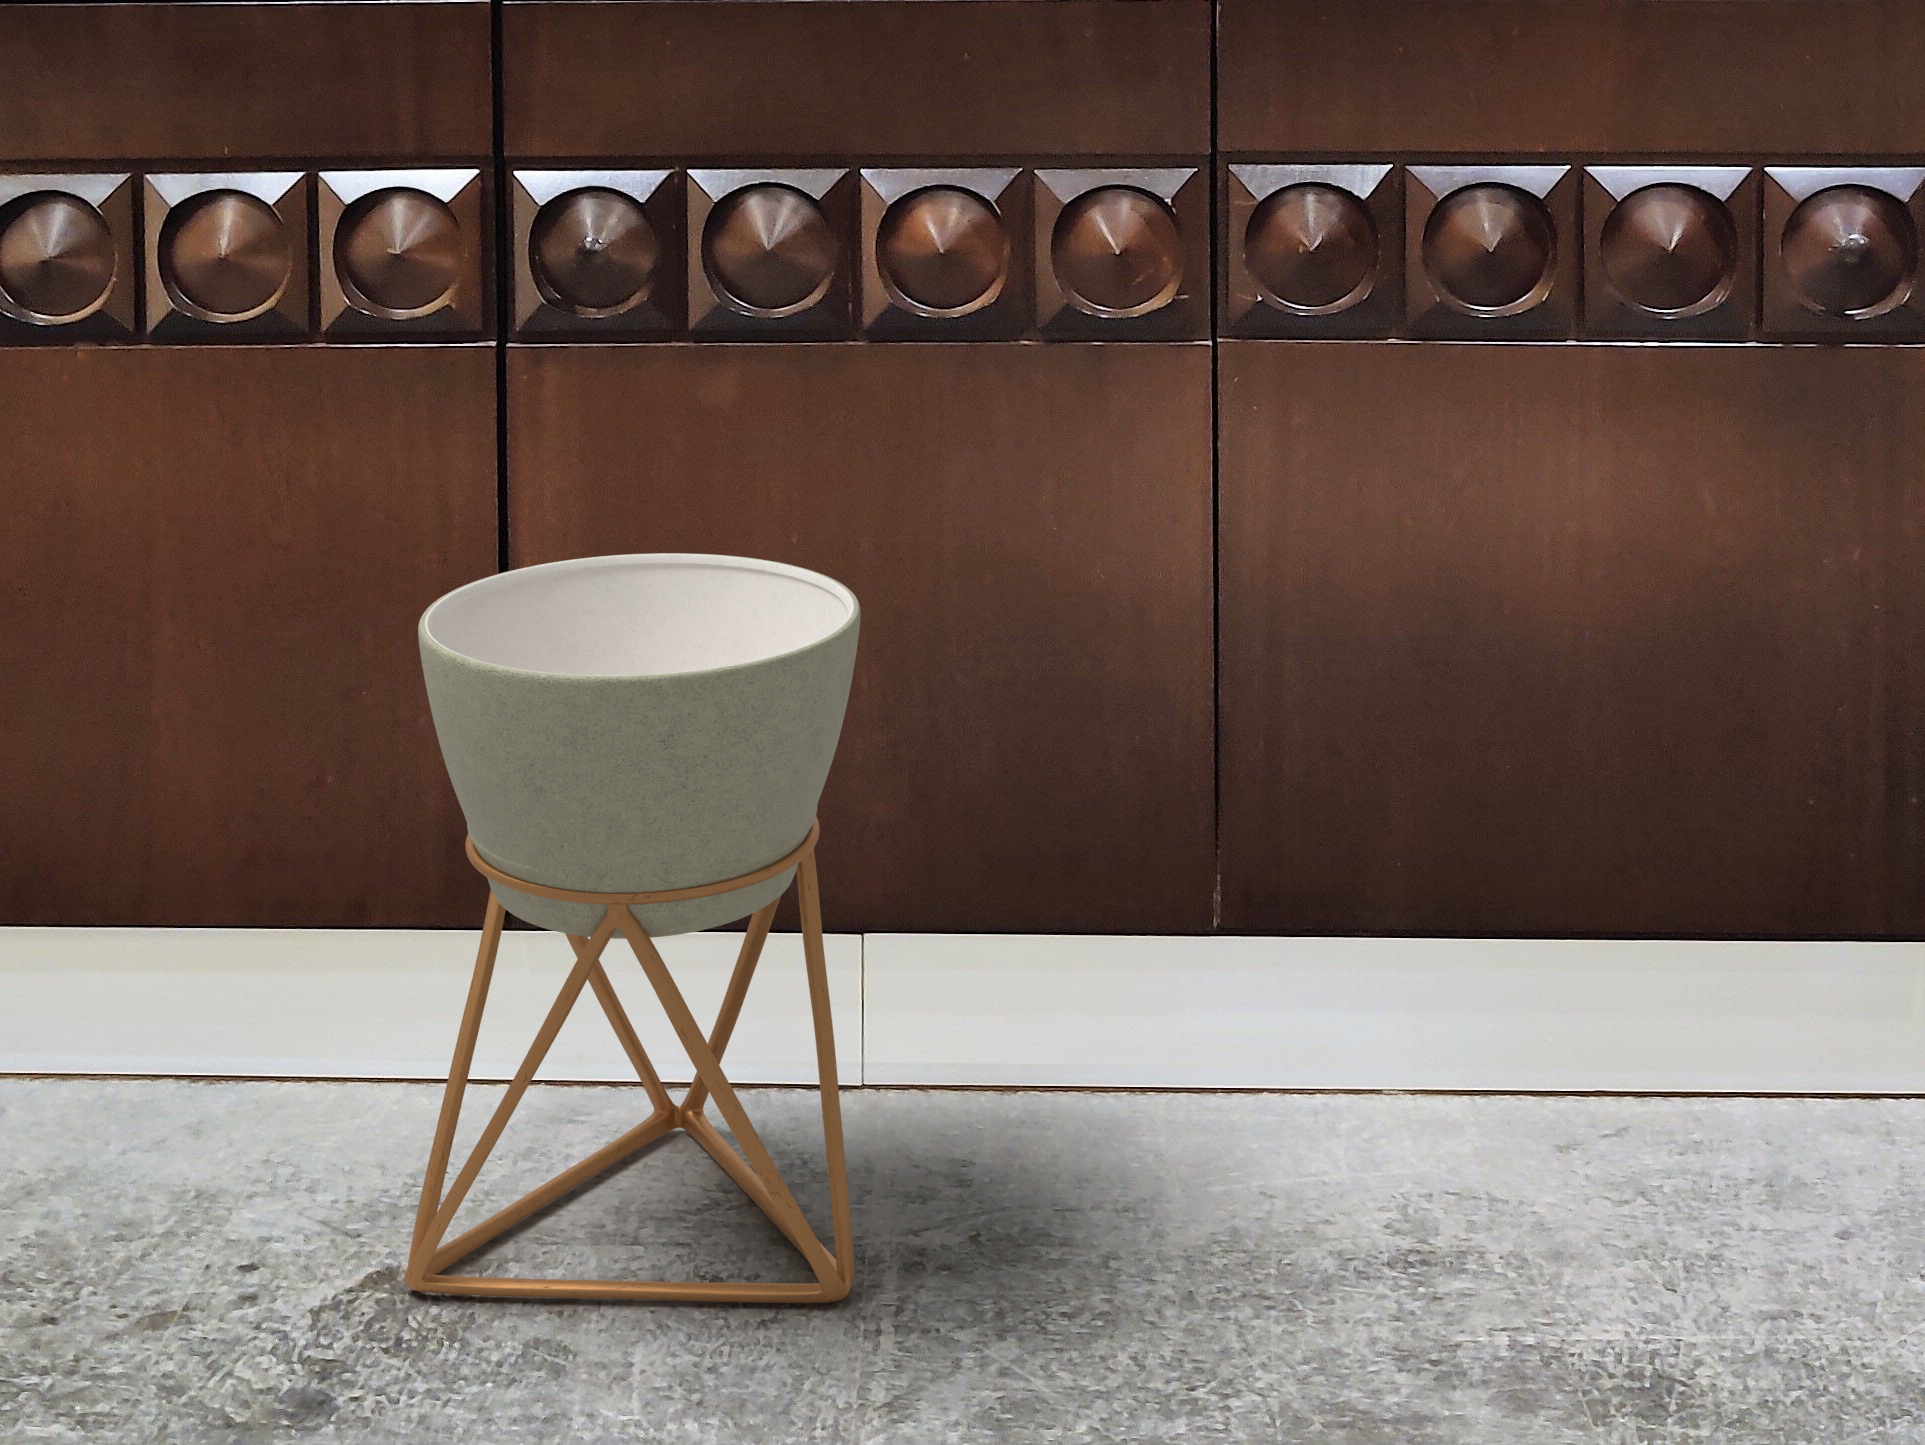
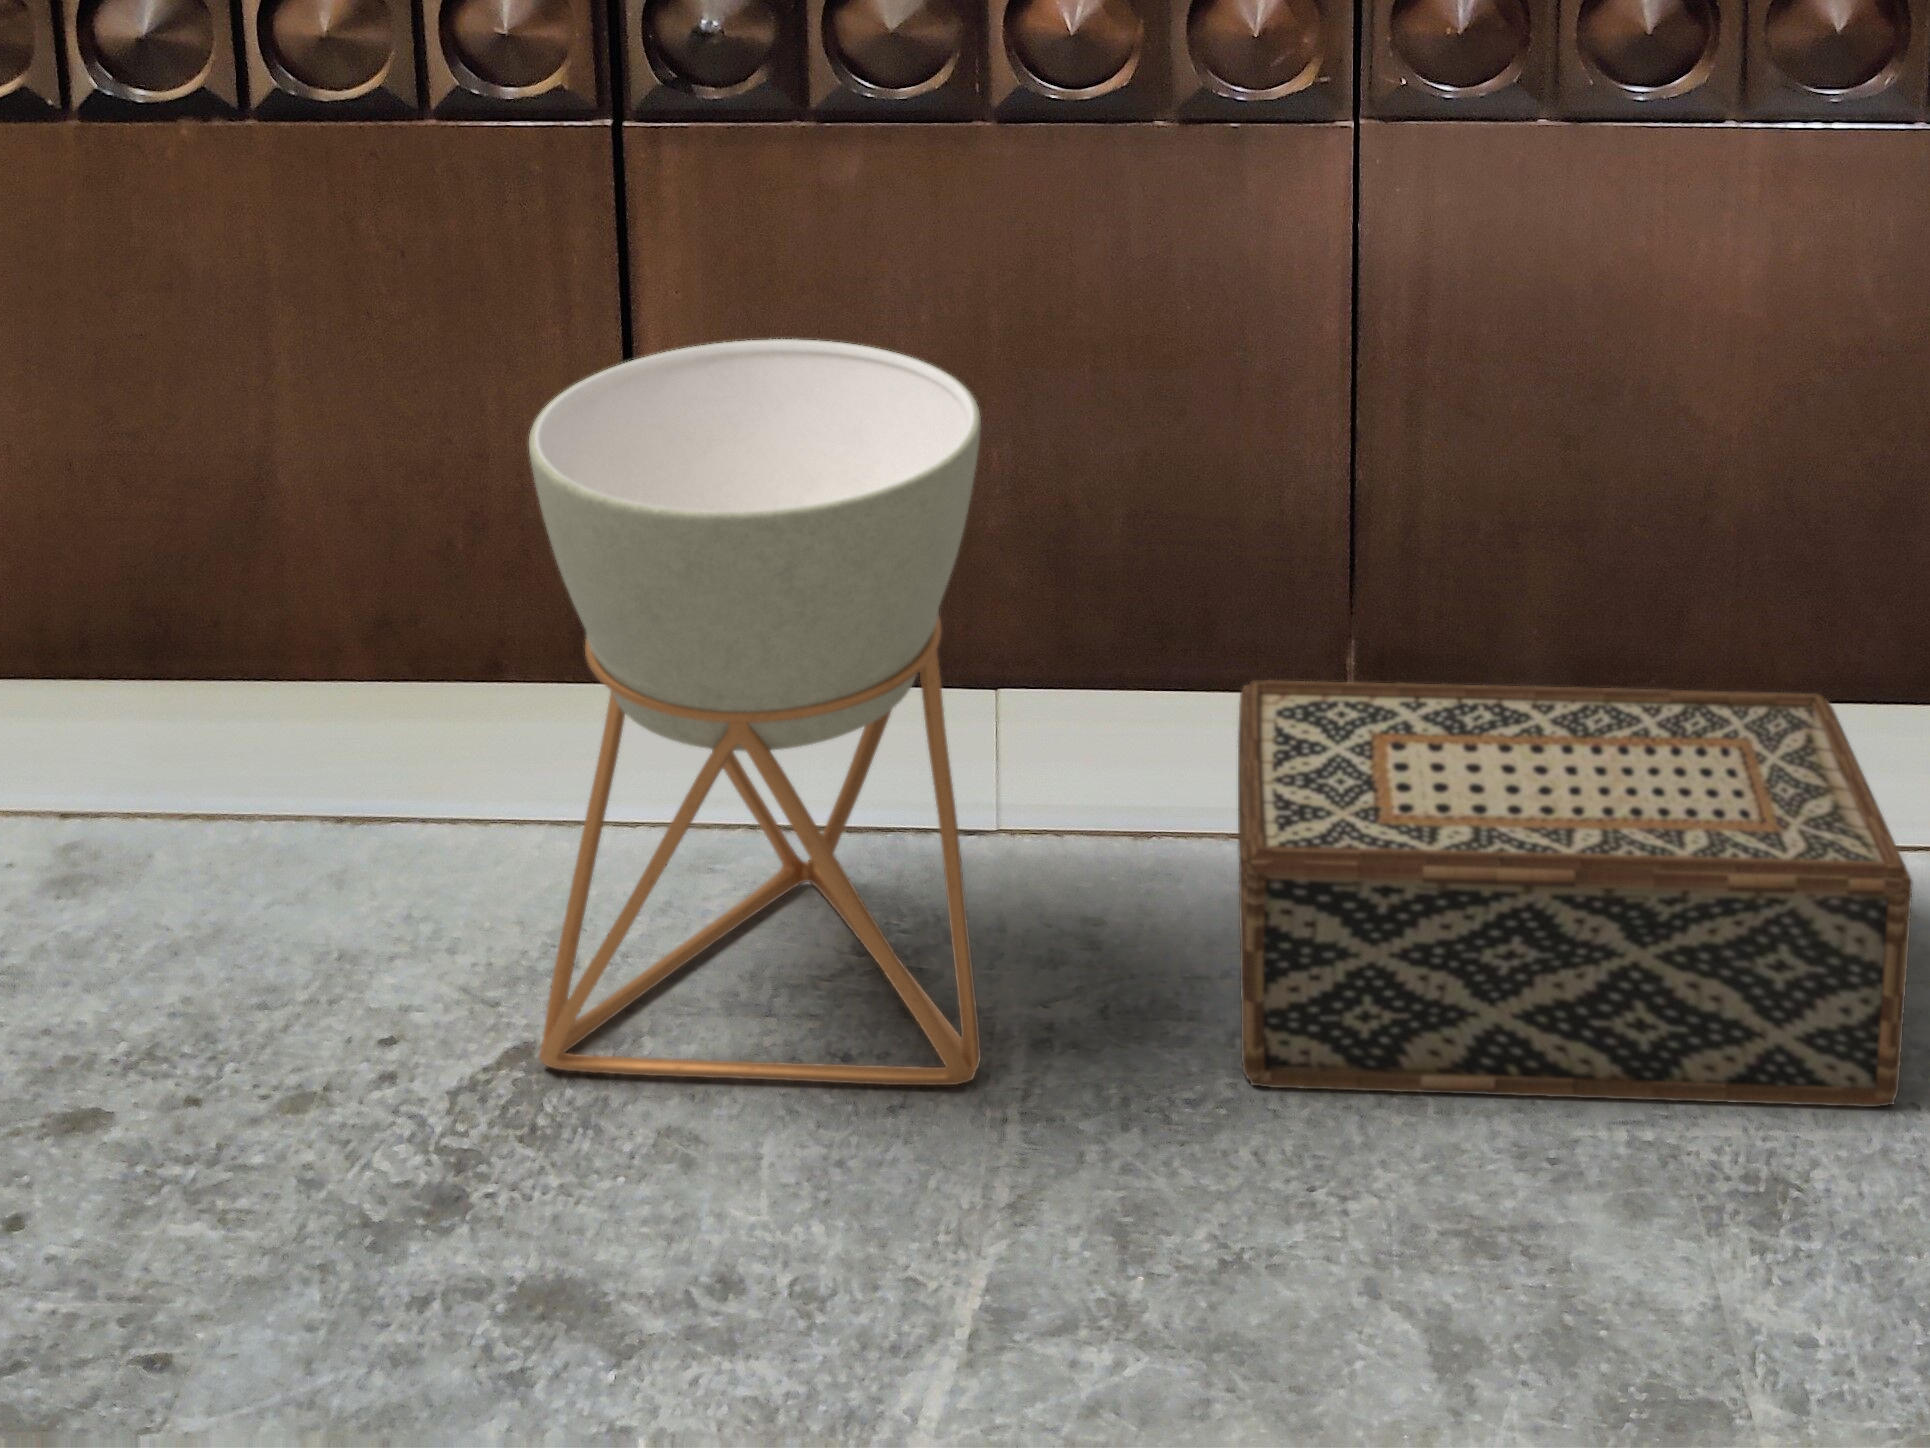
woven basket: none [1114,905,1781,1314] -> present [1238,680,1912,1107]

